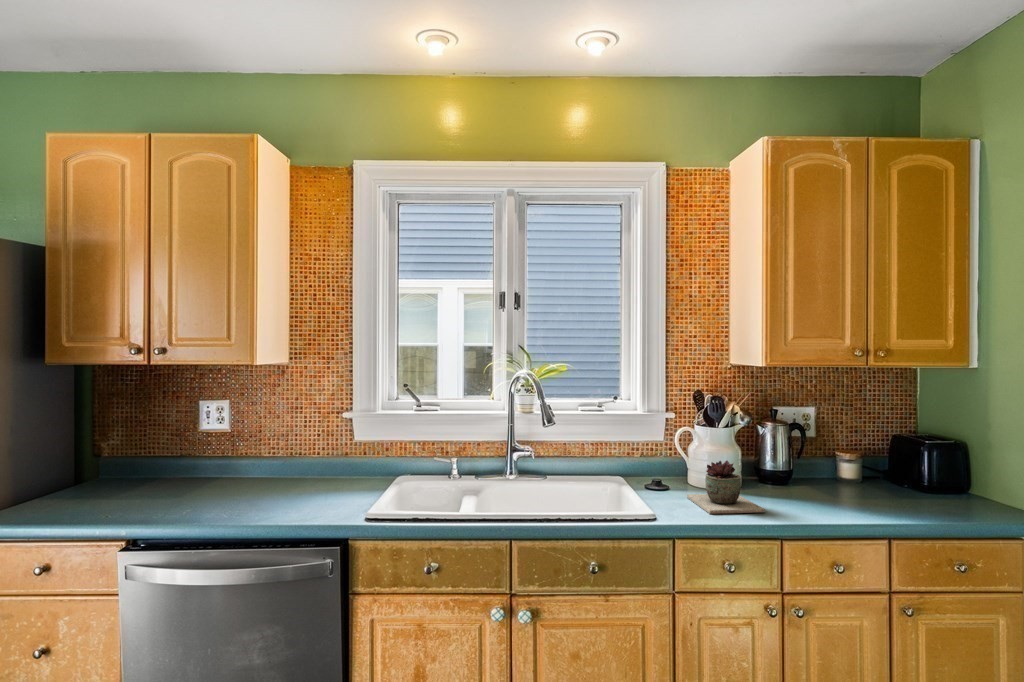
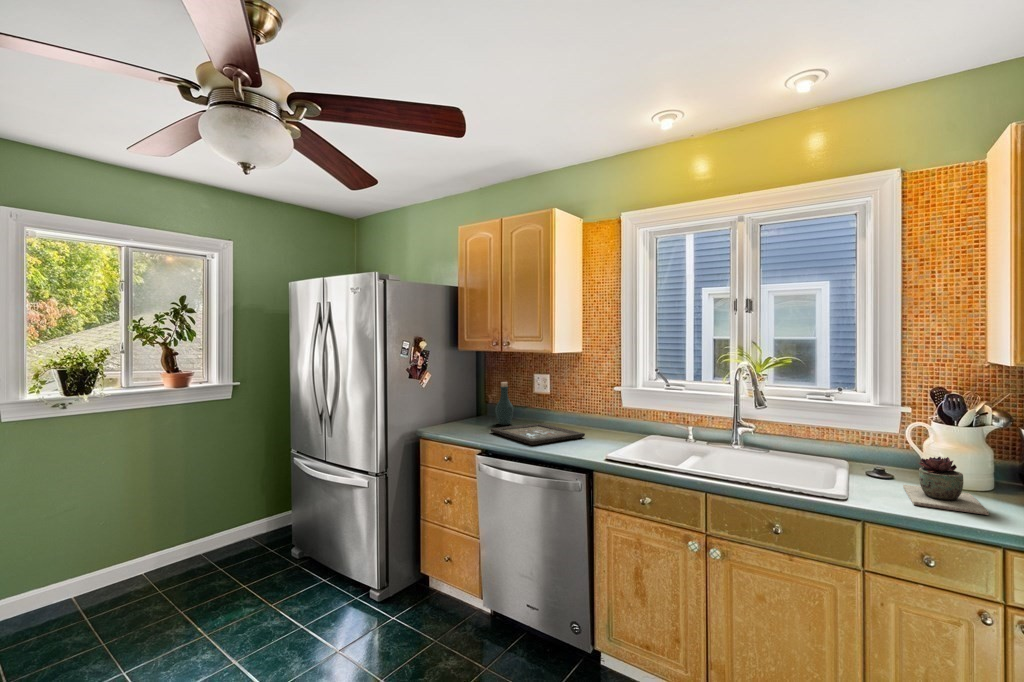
bottle: none [132,416,168,489] -> present [495,382,514,425]
tray: none [136,478,307,515] -> present [490,423,585,445]

